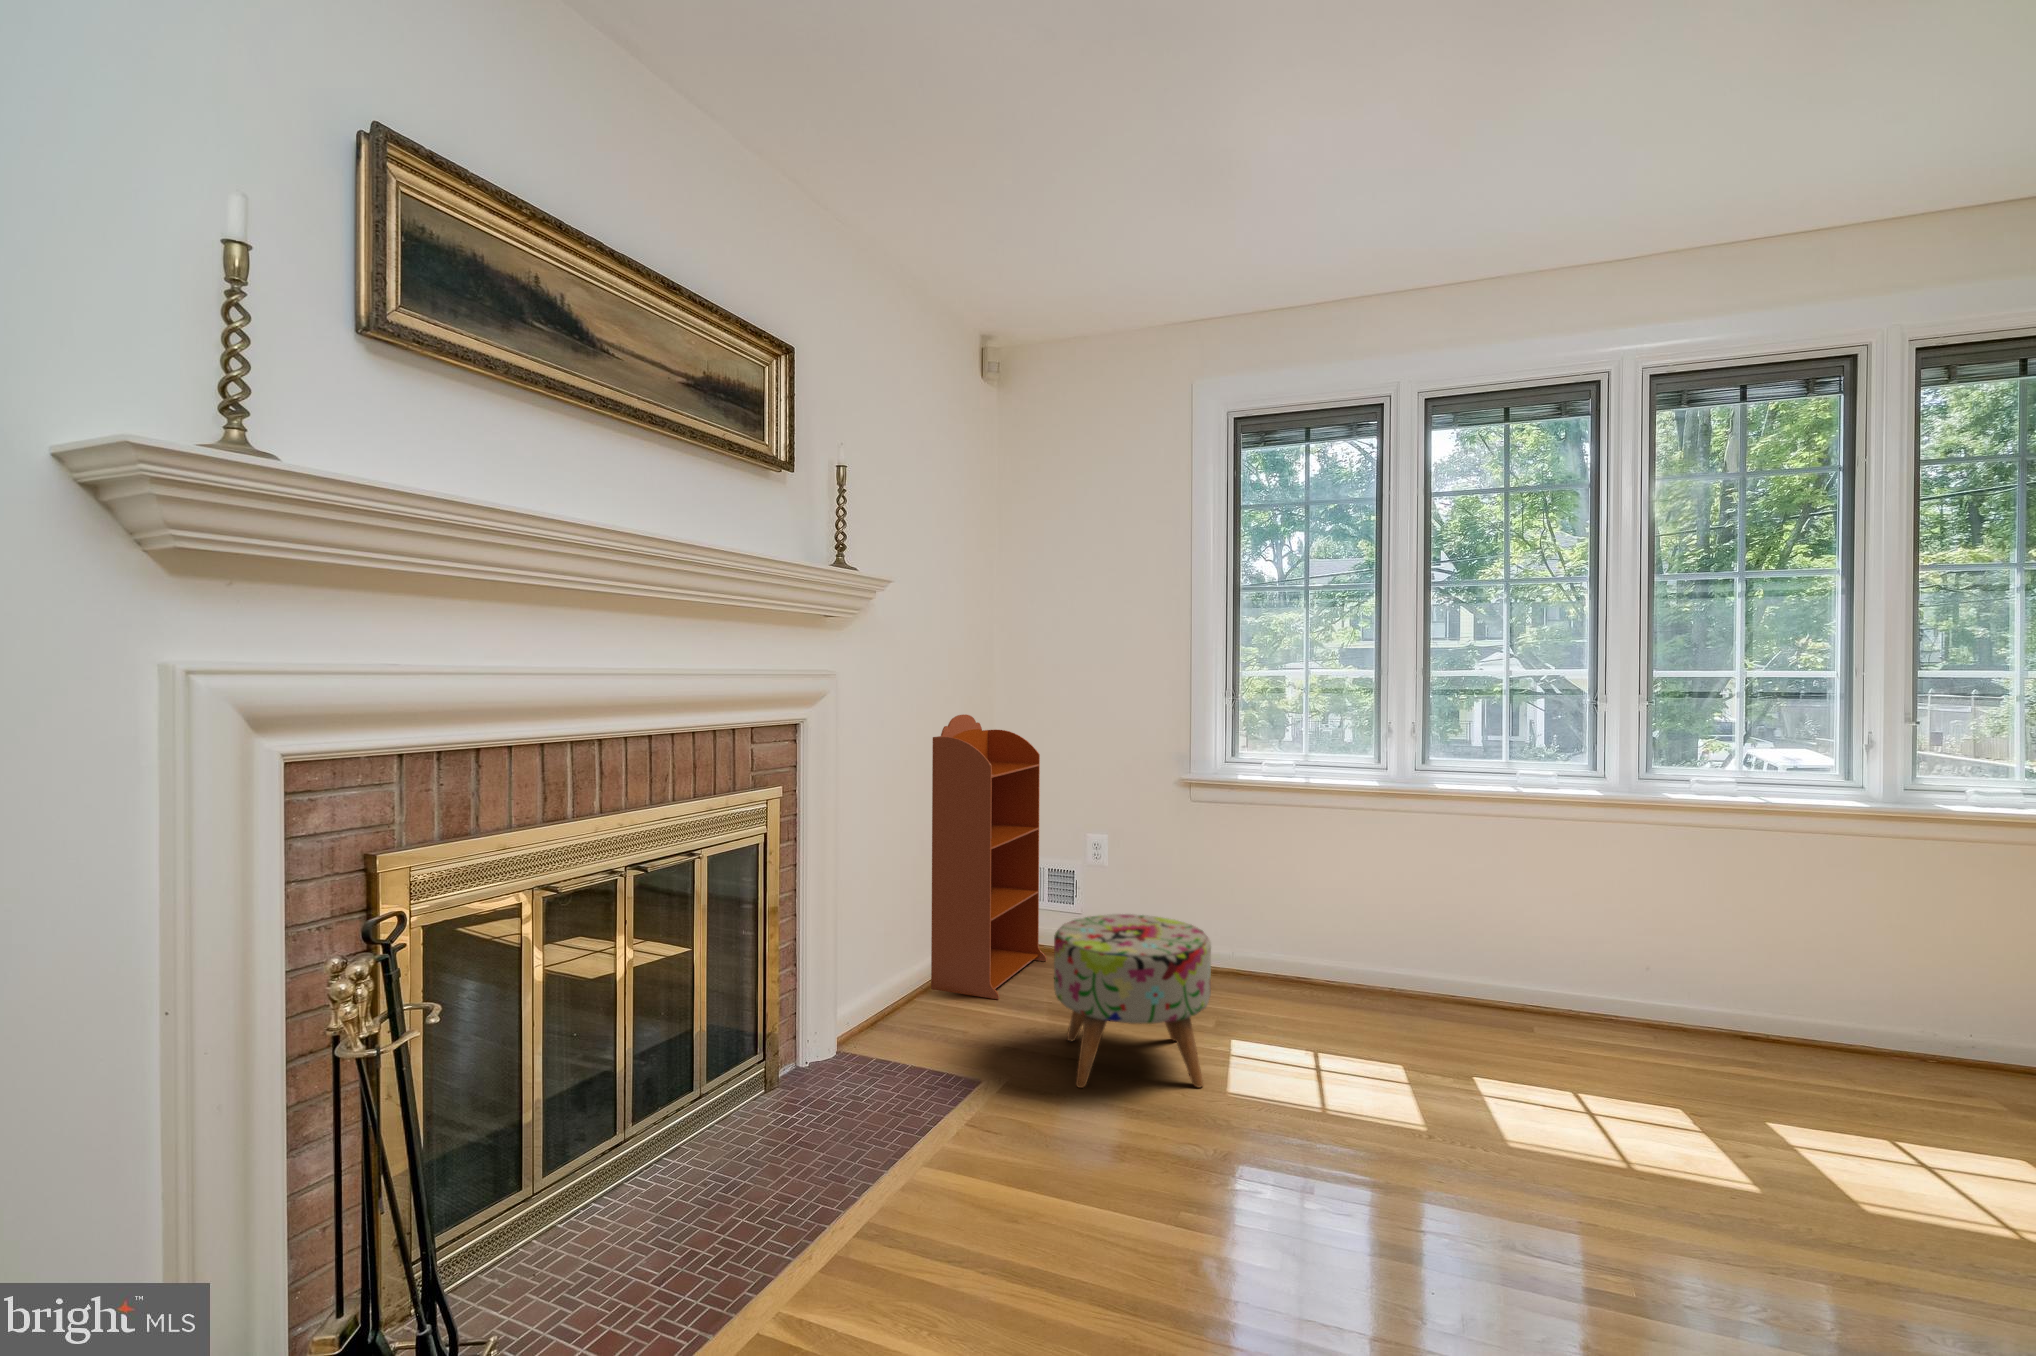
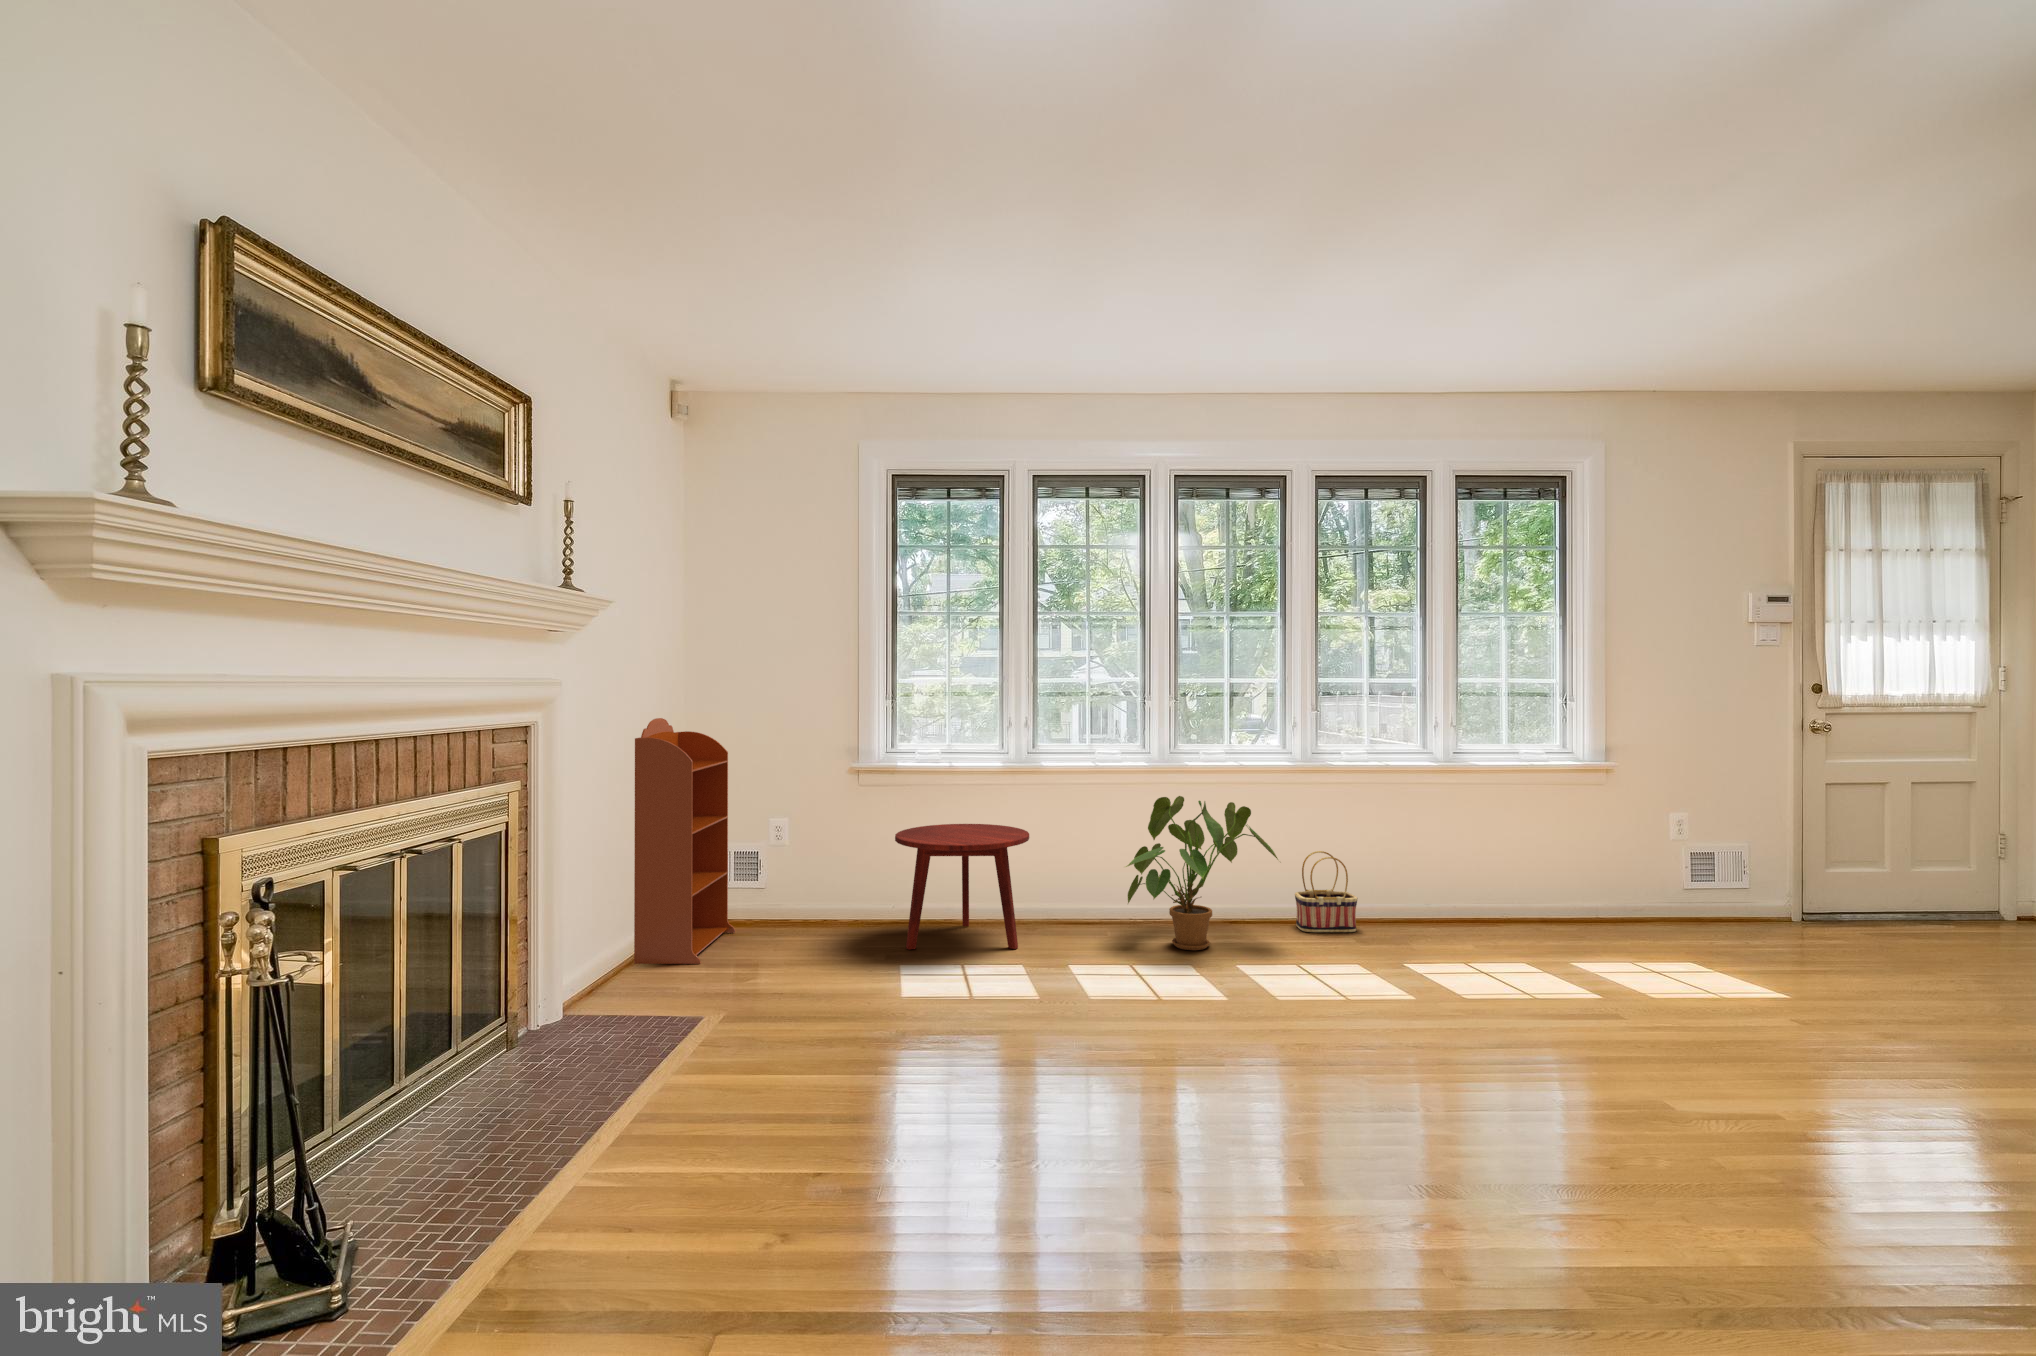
house plant: none [1557,844,1843,1080] -> present [1126,796,1278,950]
side table: none [1230,856,1413,1035] -> present [895,824,1029,950]
ottoman: present [1054,914,1211,1088] -> none [760,875,886,1011]
basket: none [1858,946,1990,1085] -> present [1295,851,1358,932]

